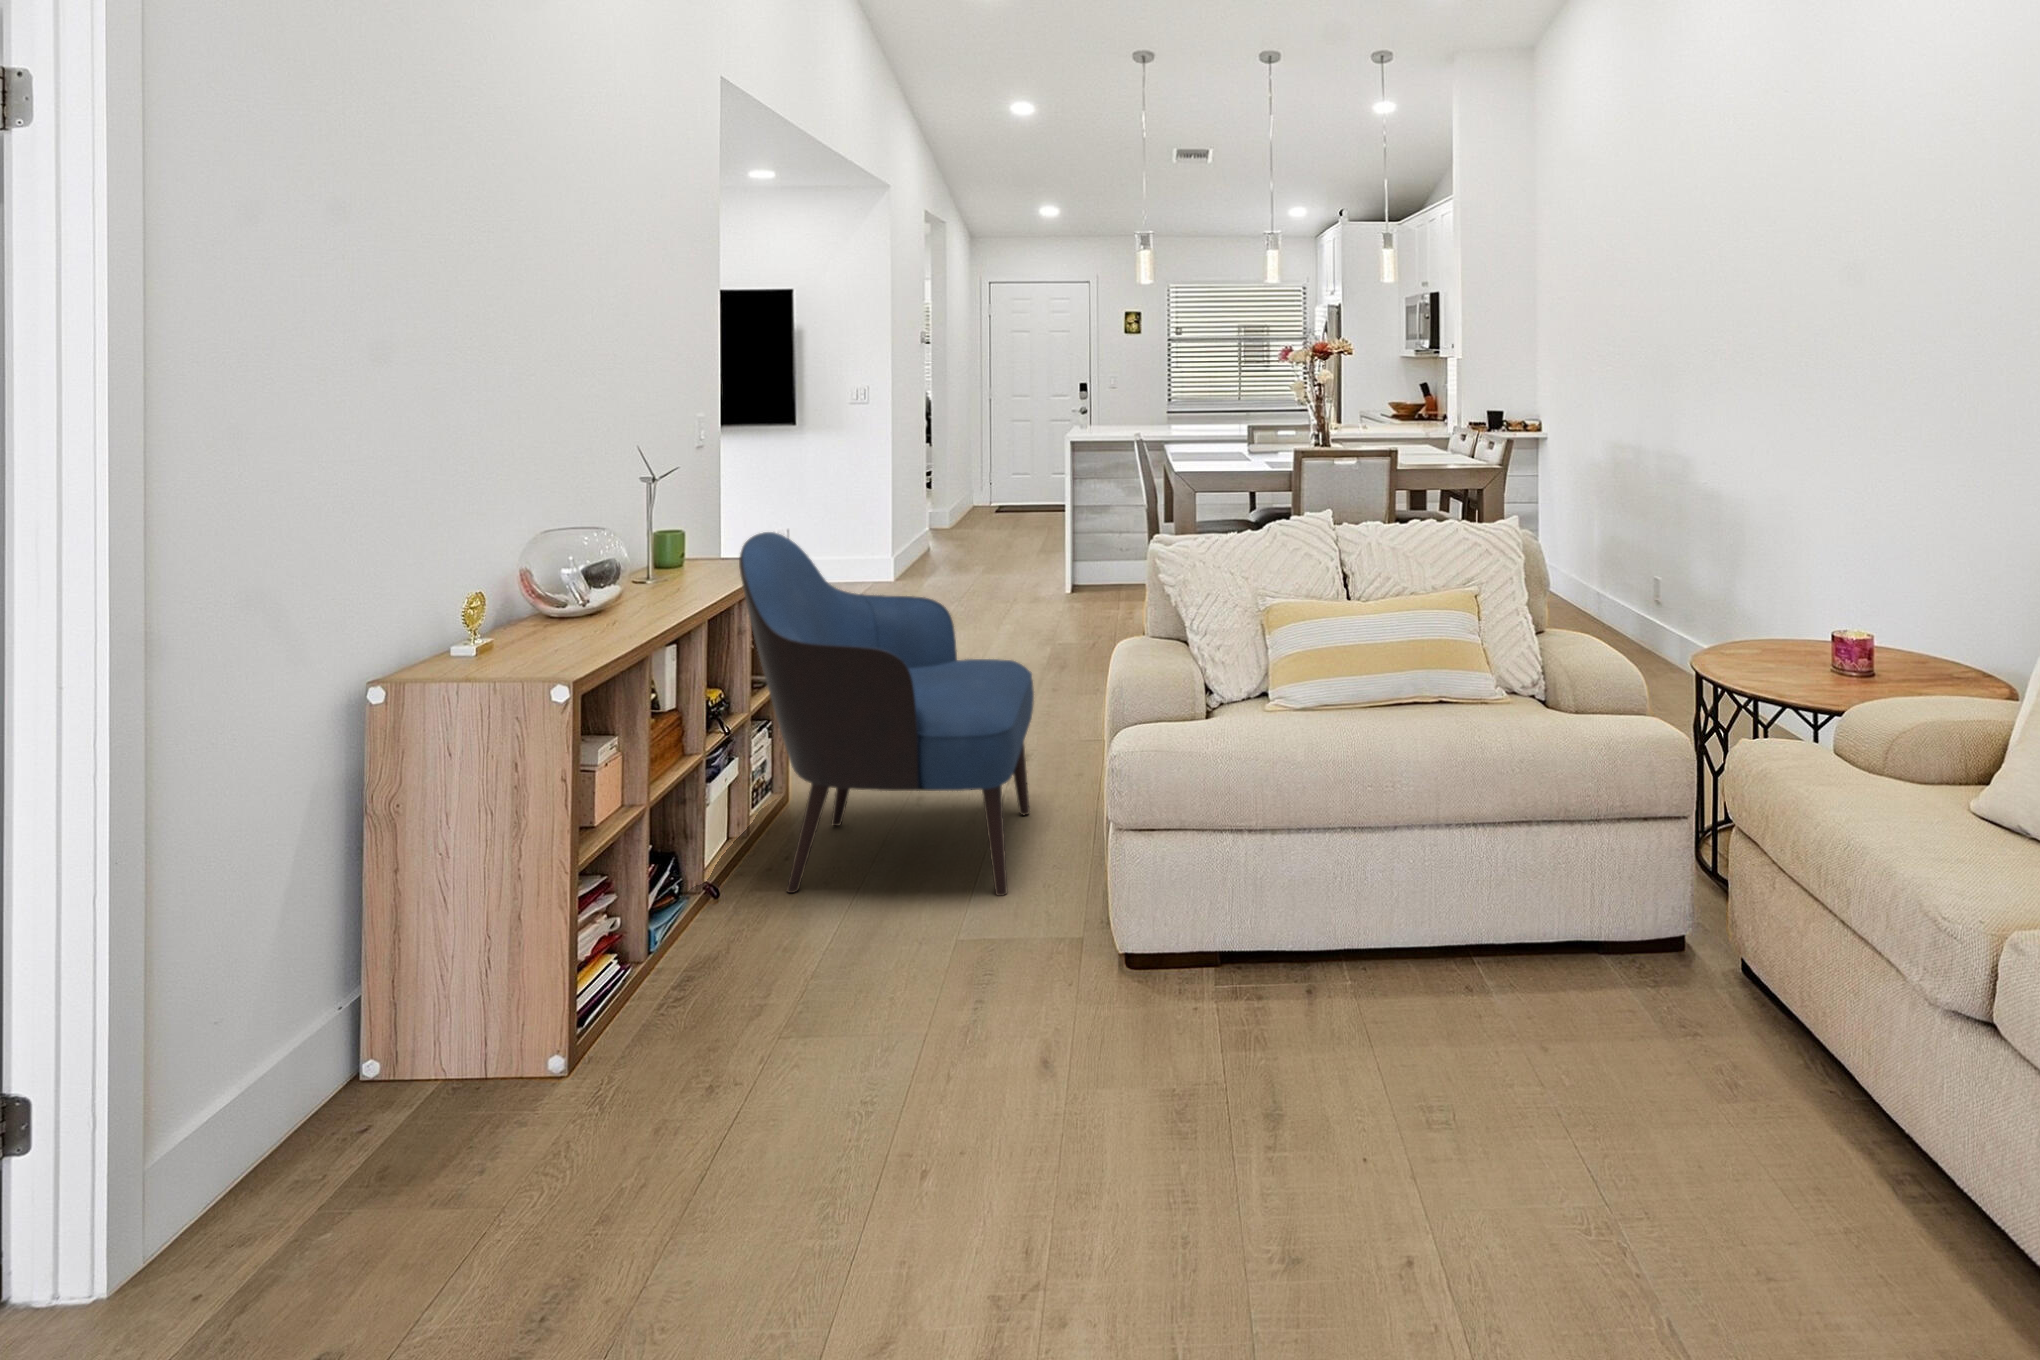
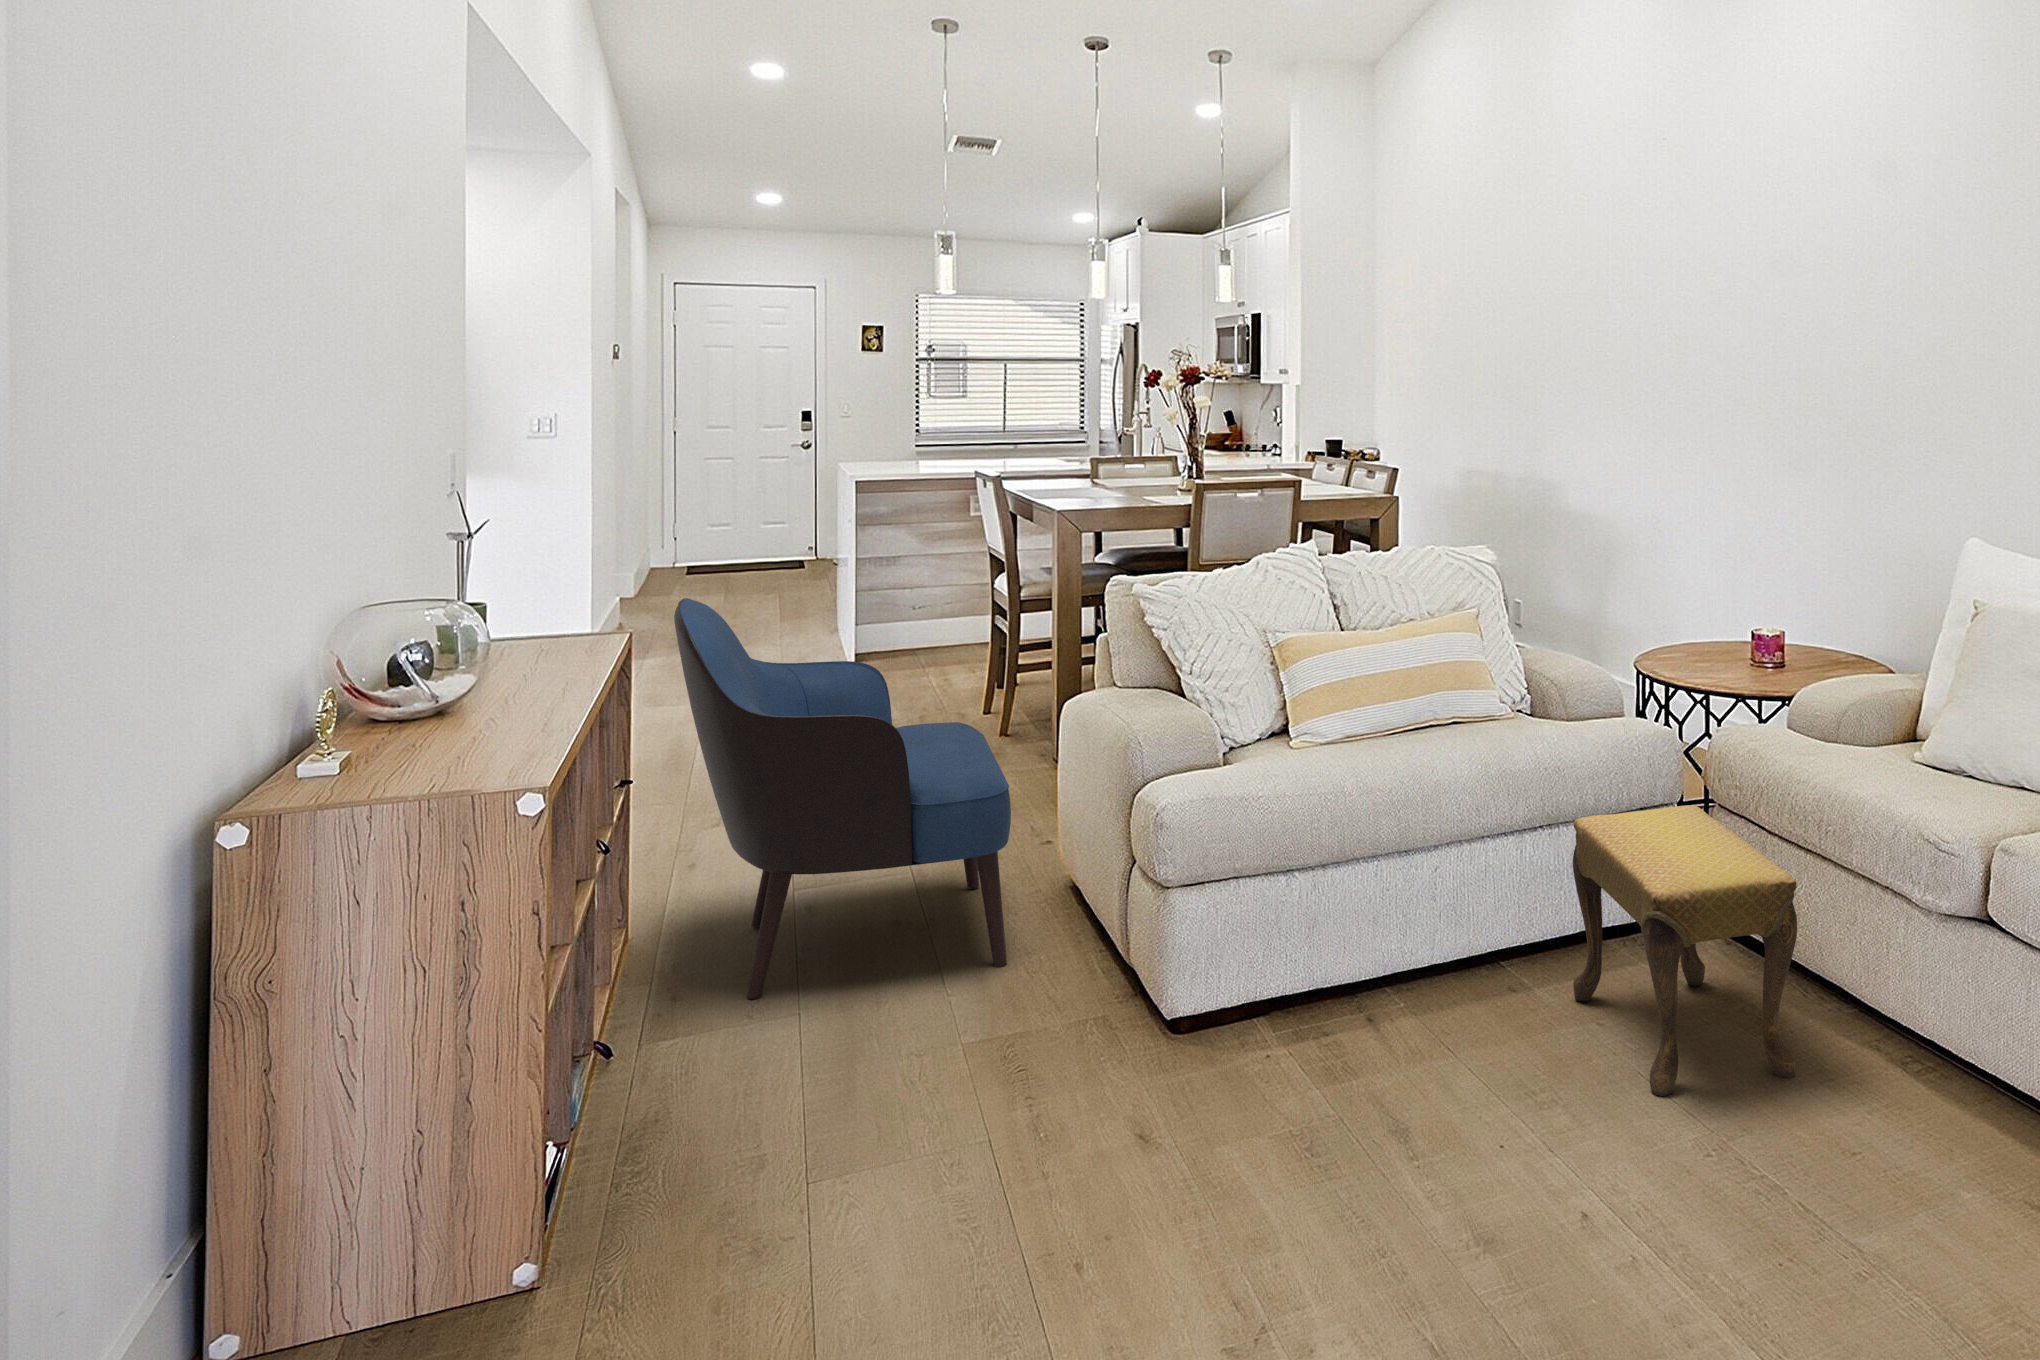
footstool: none [1524,830,1750,1181] -> present [1573,805,1797,1096]

